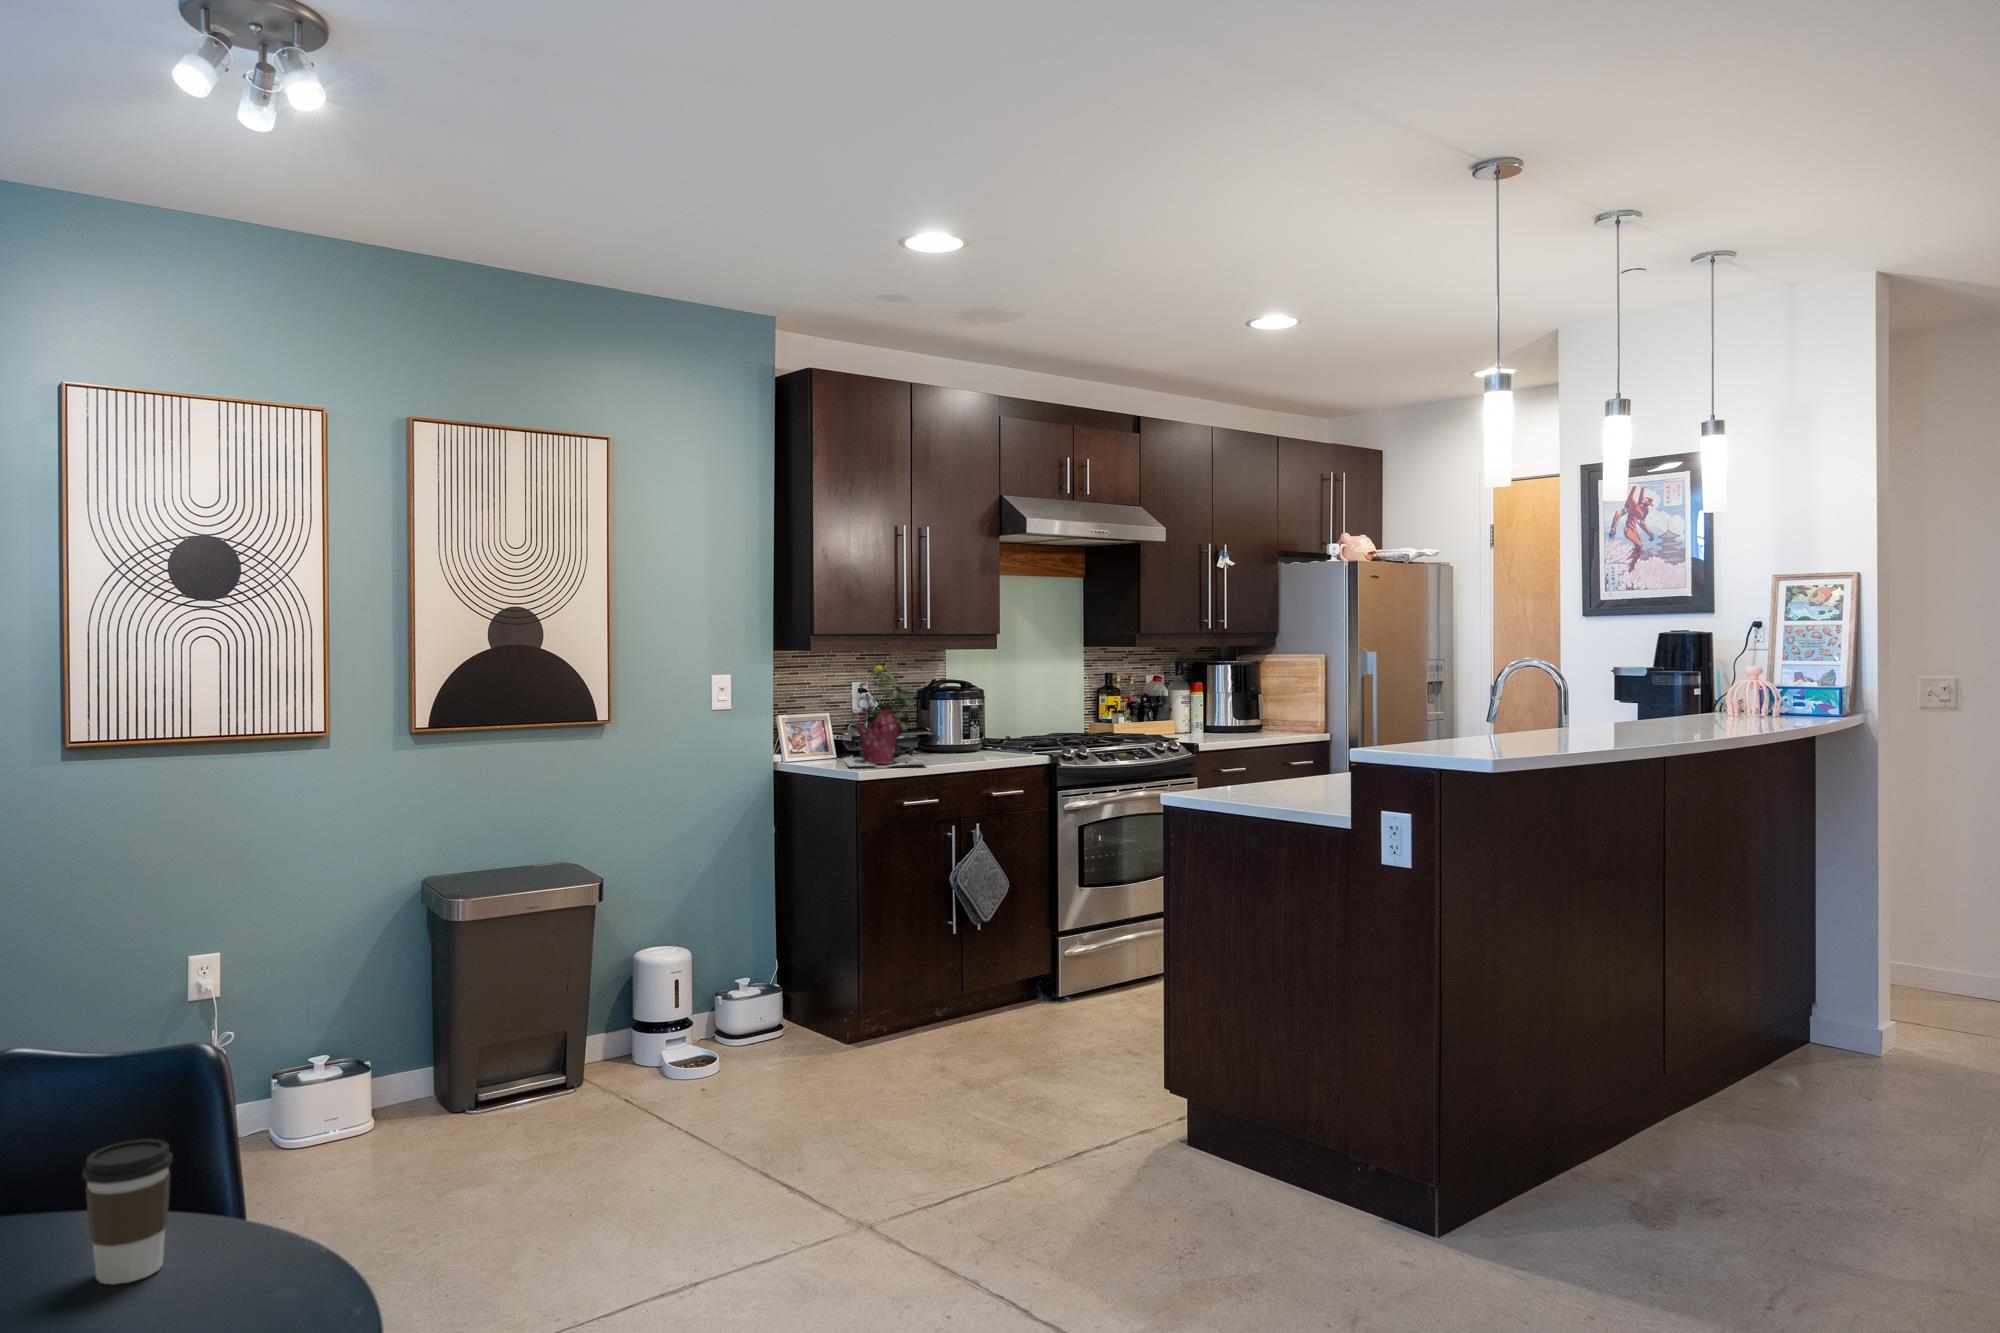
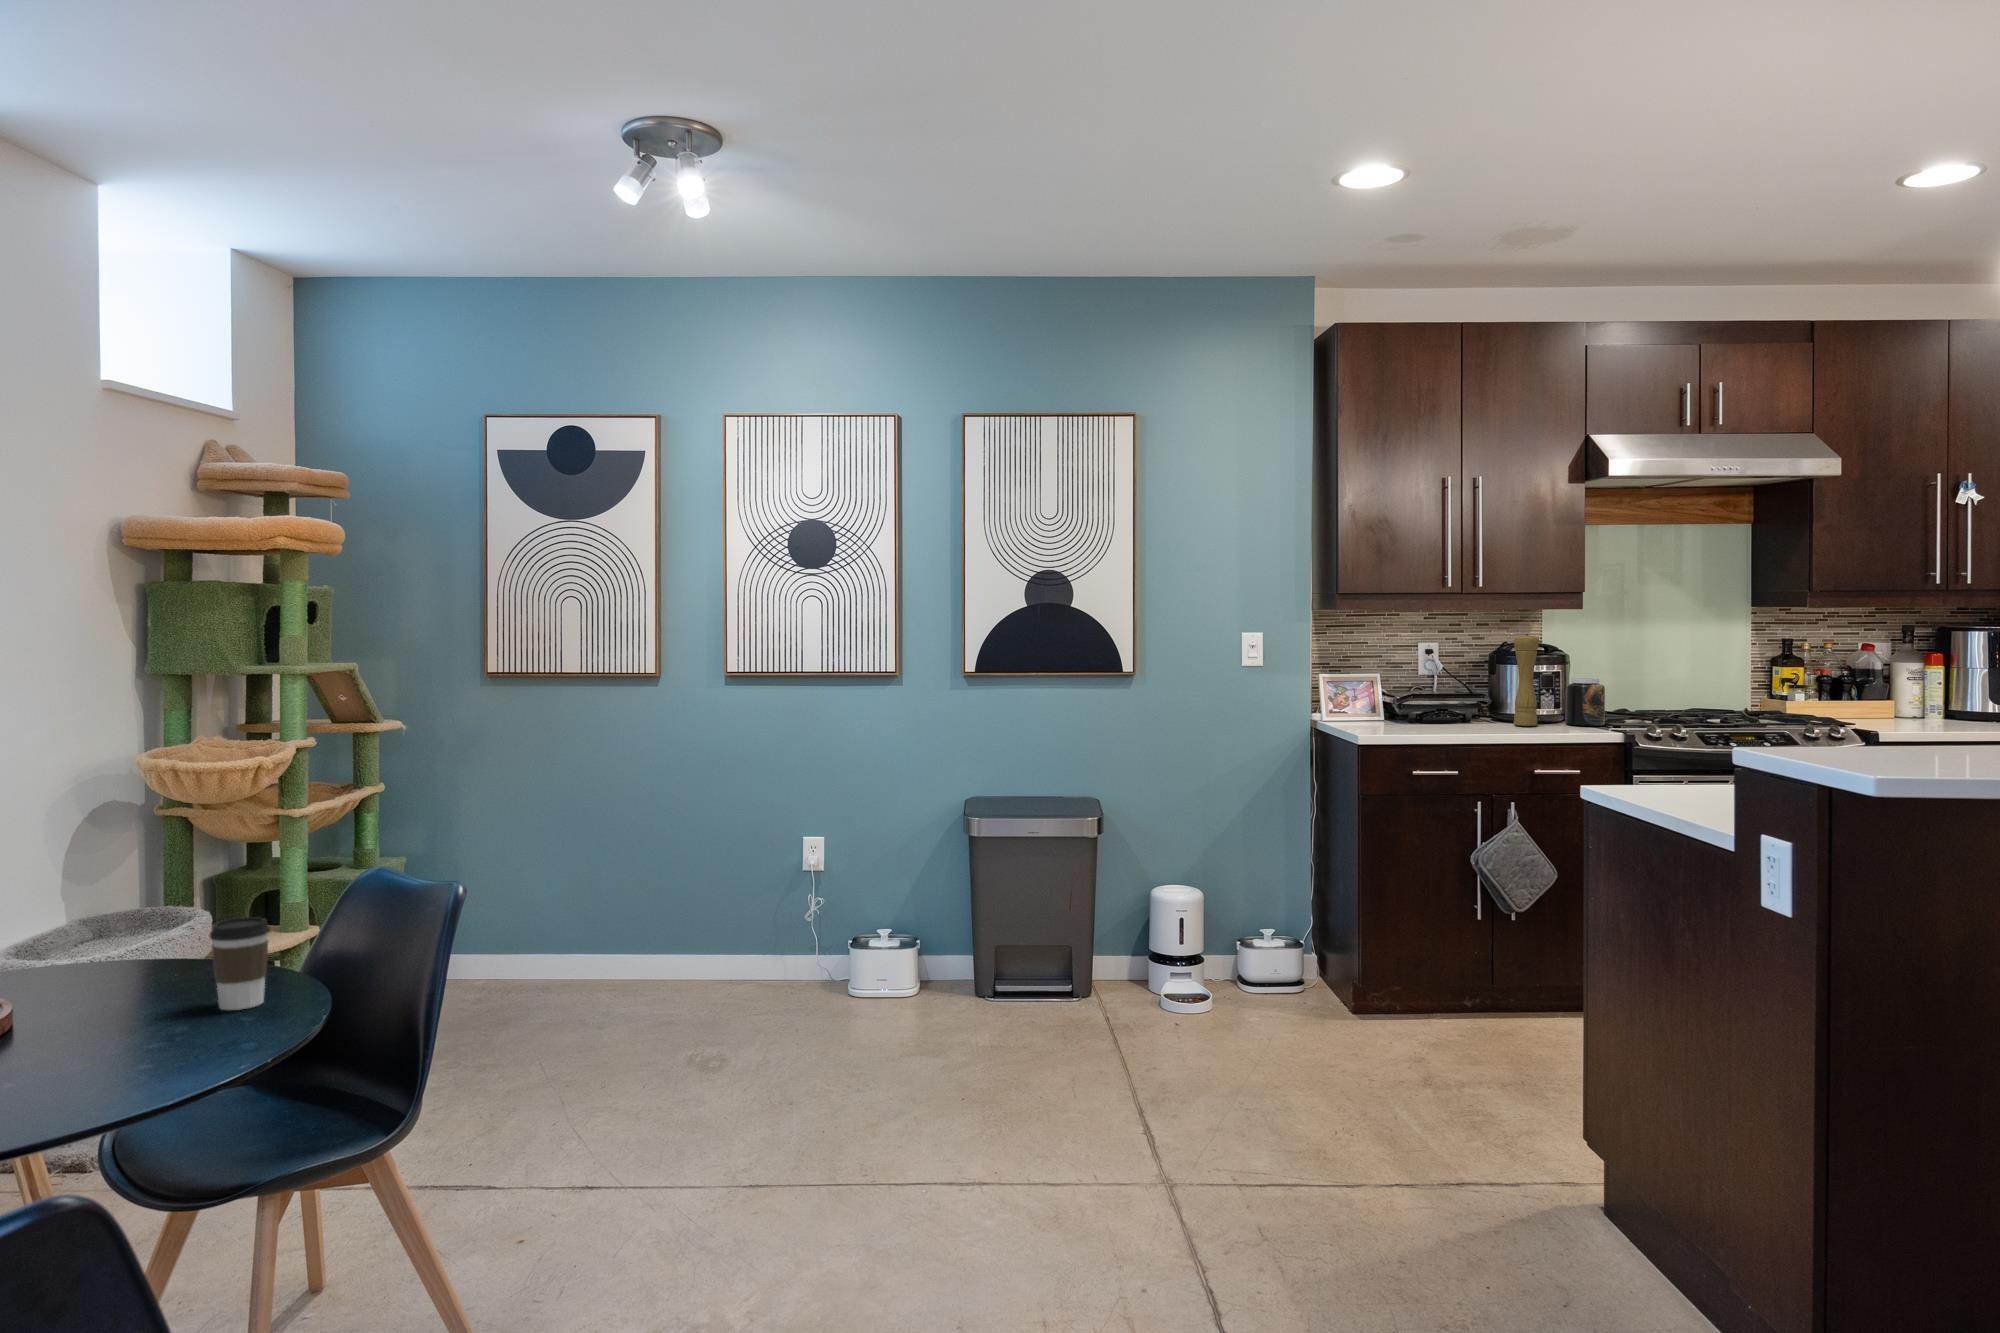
potted plant: present [843,665,926,766] -> none [1363,621,1460,731]
pepper mill: none [959,673,980,756] -> present [1514,634,1539,726]
jar: none [995,711,1026,753] -> present [1565,678,1605,726]

